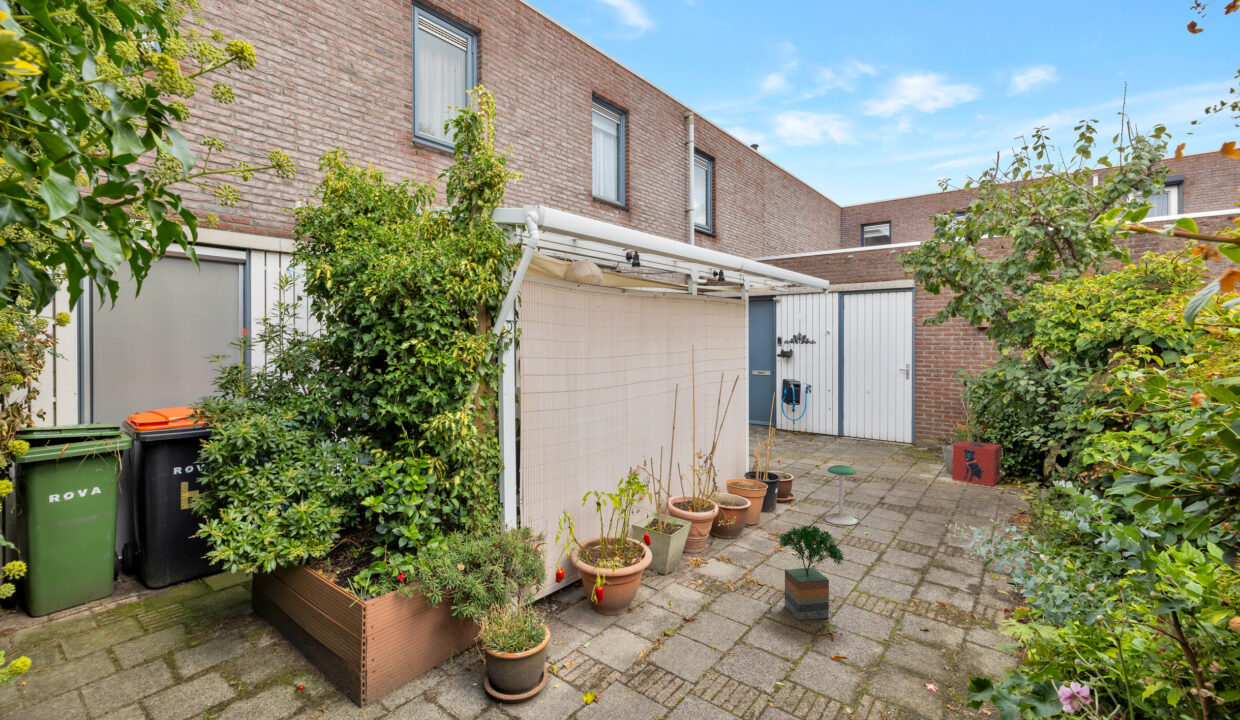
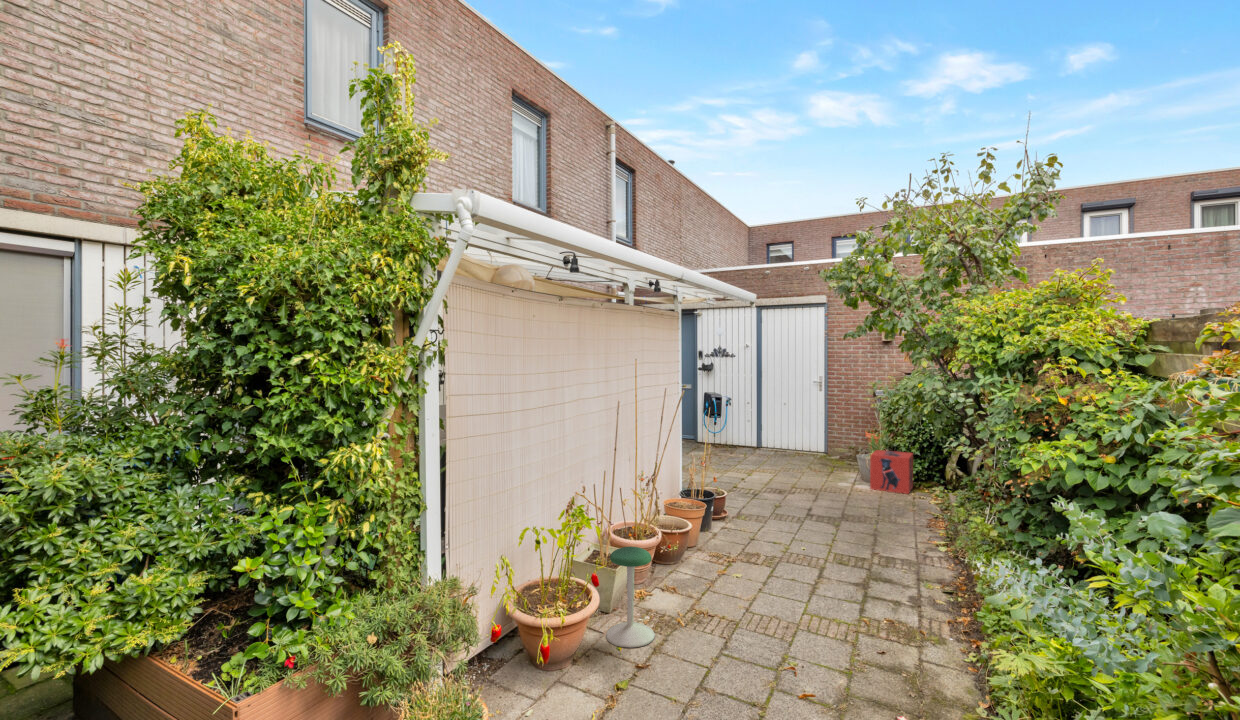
stool: present [825,465,858,525] -> present [606,547,655,648]
potted tree: present [779,526,844,620] -> none [735,552,810,661]

